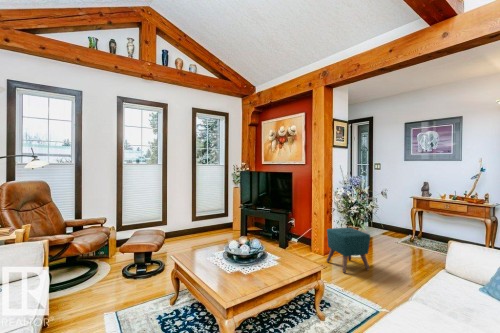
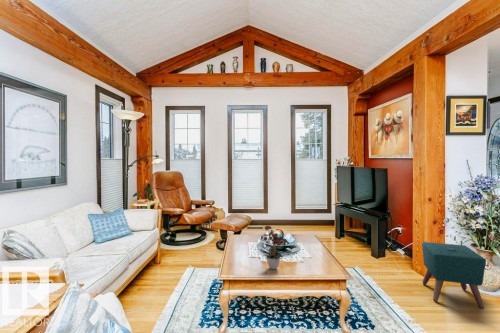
flower arrangement: none [250,227,279,276] -> present [261,226,288,269]

